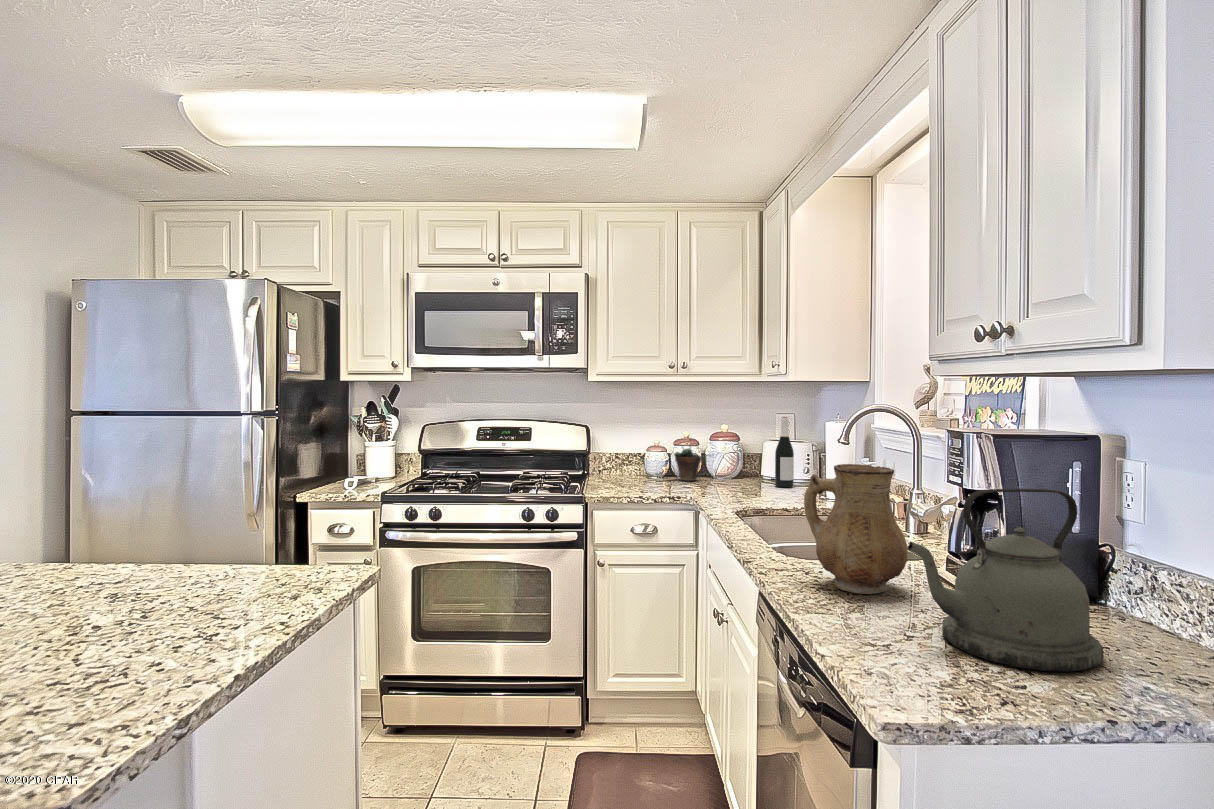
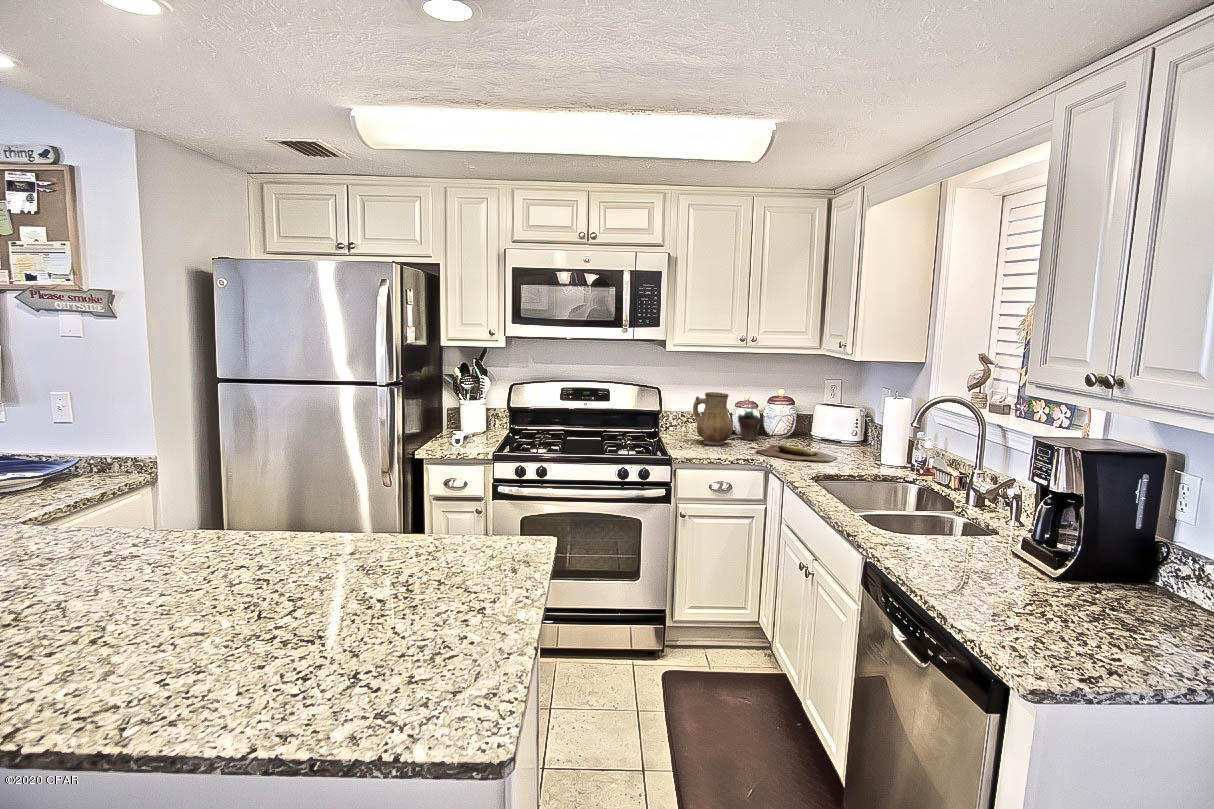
wine bottle: present [775,417,794,488] -> none [828,387,847,450]
ceramic pitcher: present [804,464,908,594] -> present [693,392,733,445]
cutting board: none [688,482,779,498] -> present [756,445,837,462]
kettle: present [908,489,1104,672] -> none [1027,507,1170,647]

